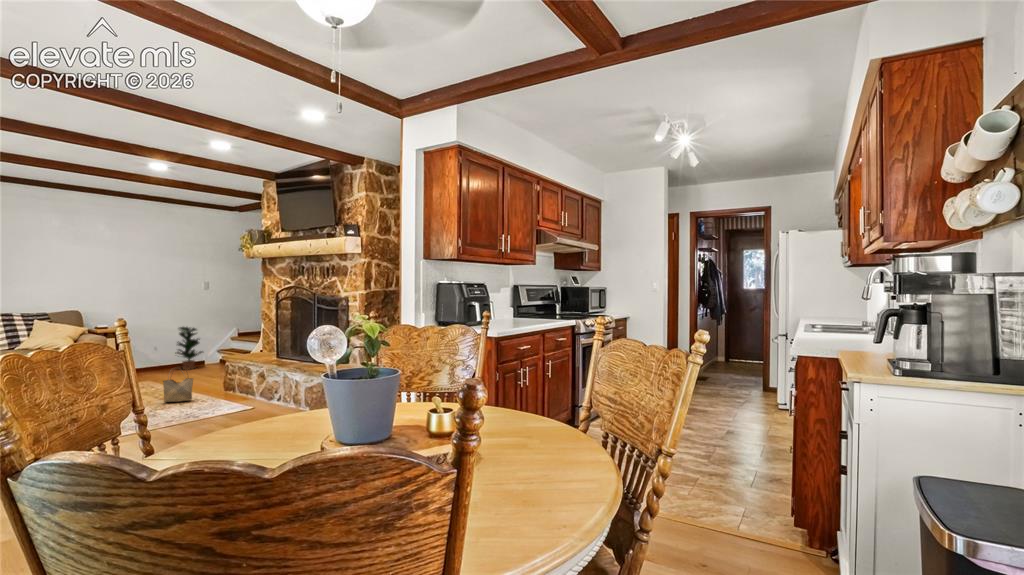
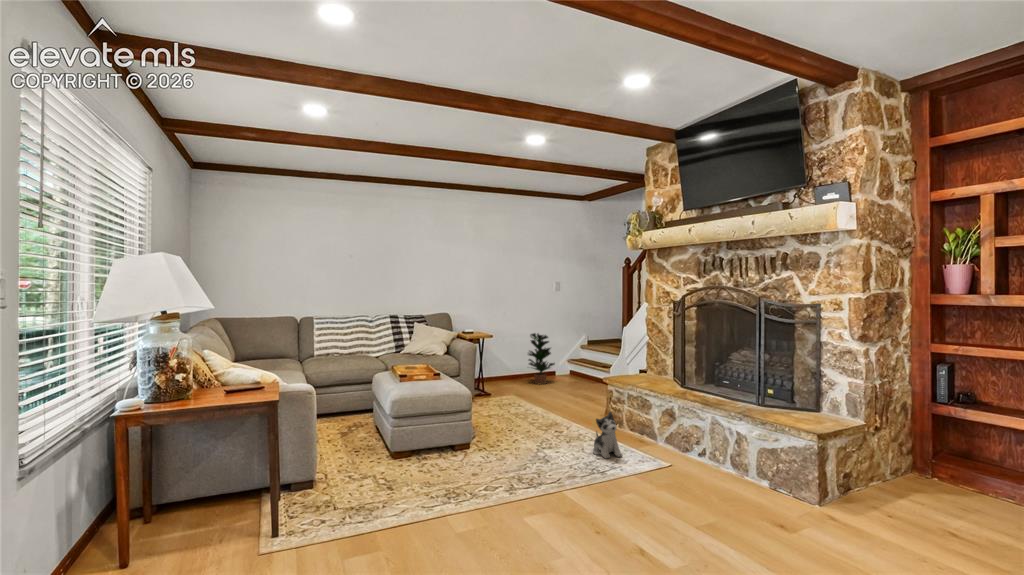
woven basket: present [163,378,193,402] -> none [546,389,579,435]
plush toy: none [195,378,219,412] -> present [593,412,622,458]

